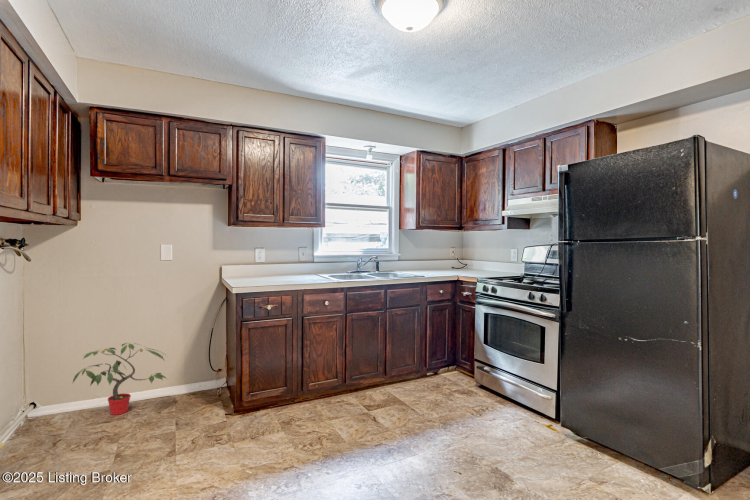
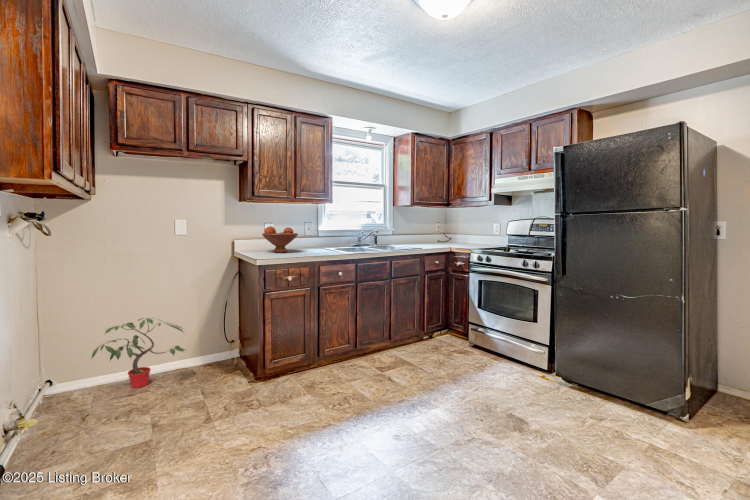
fruit bowl: none [250,251,288,278] -> present [262,226,298,252]

